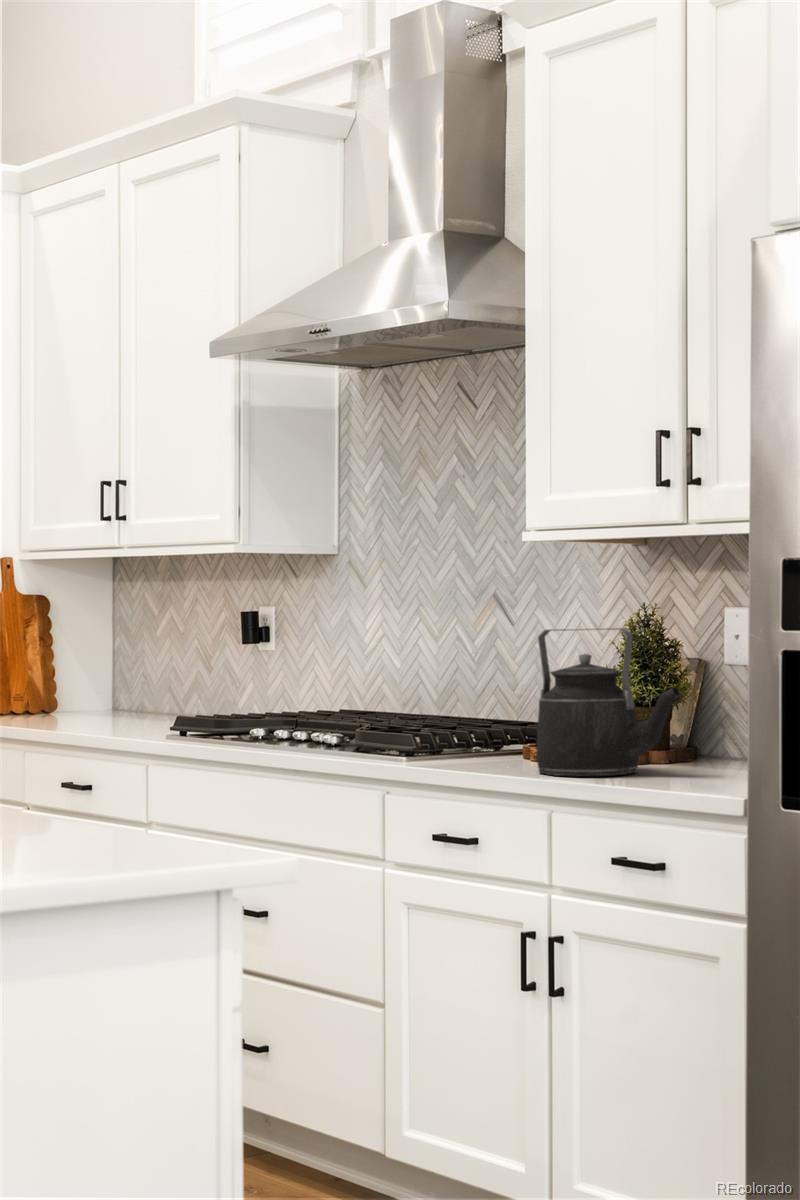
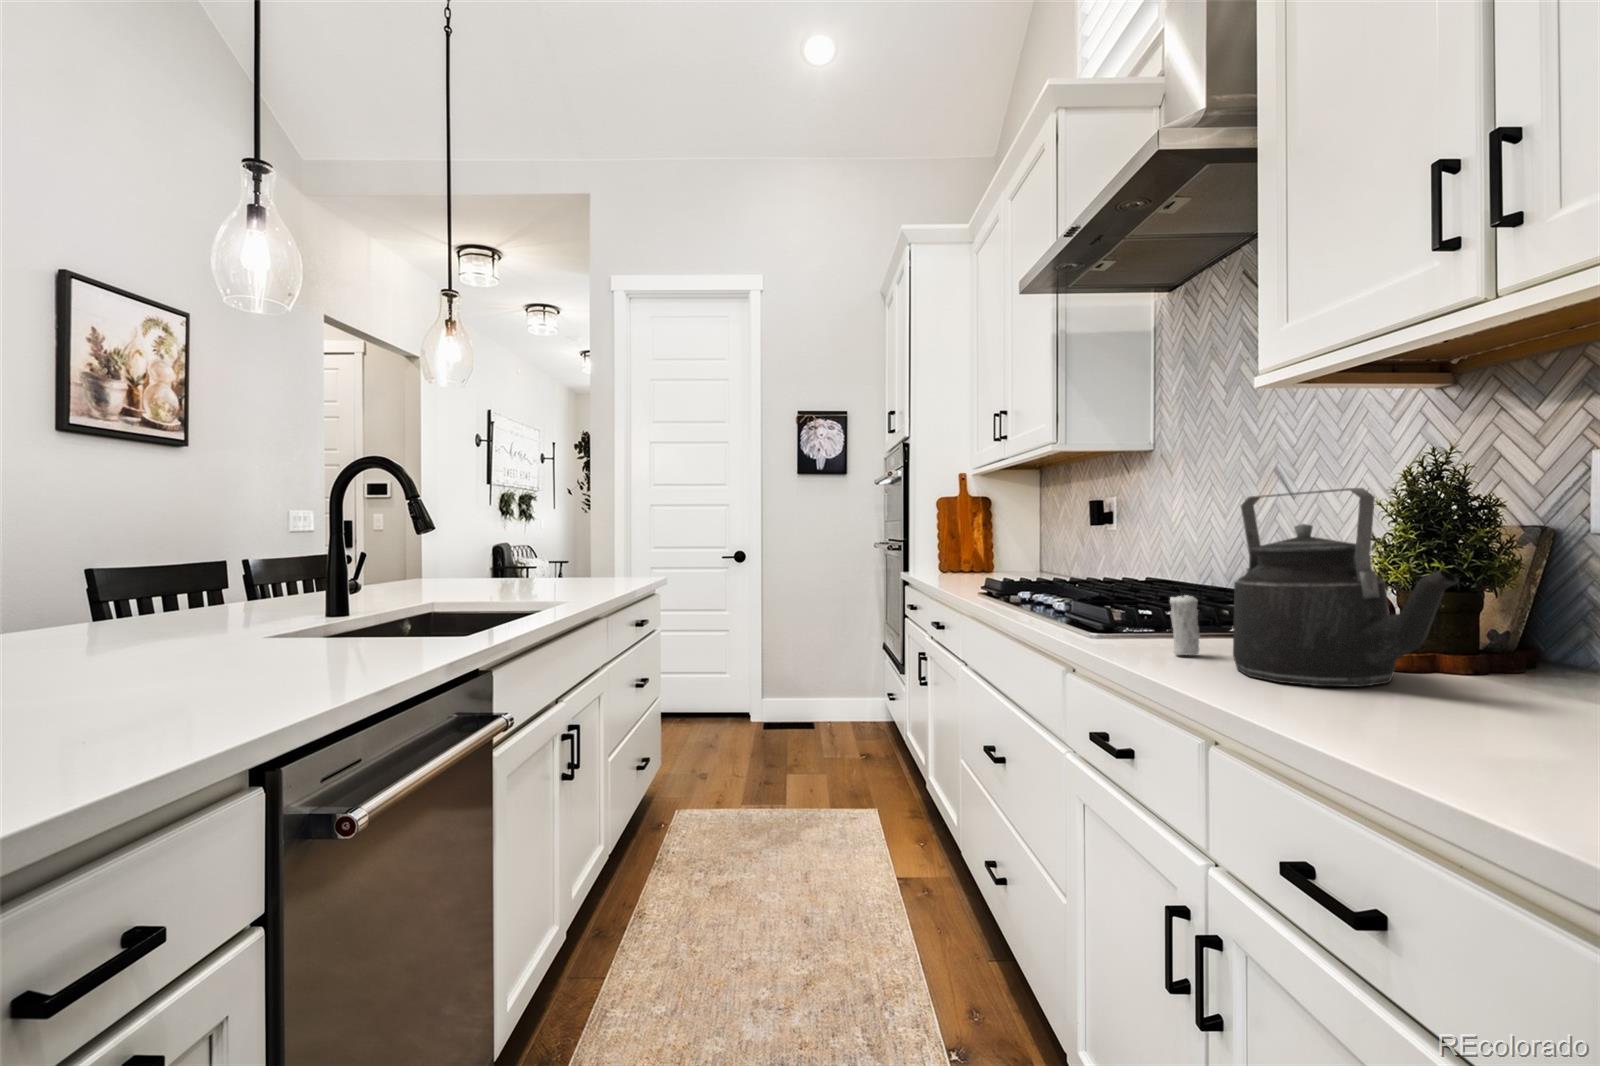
candle: none [477,705,500,769] -> present [1170,595,1200,655]

